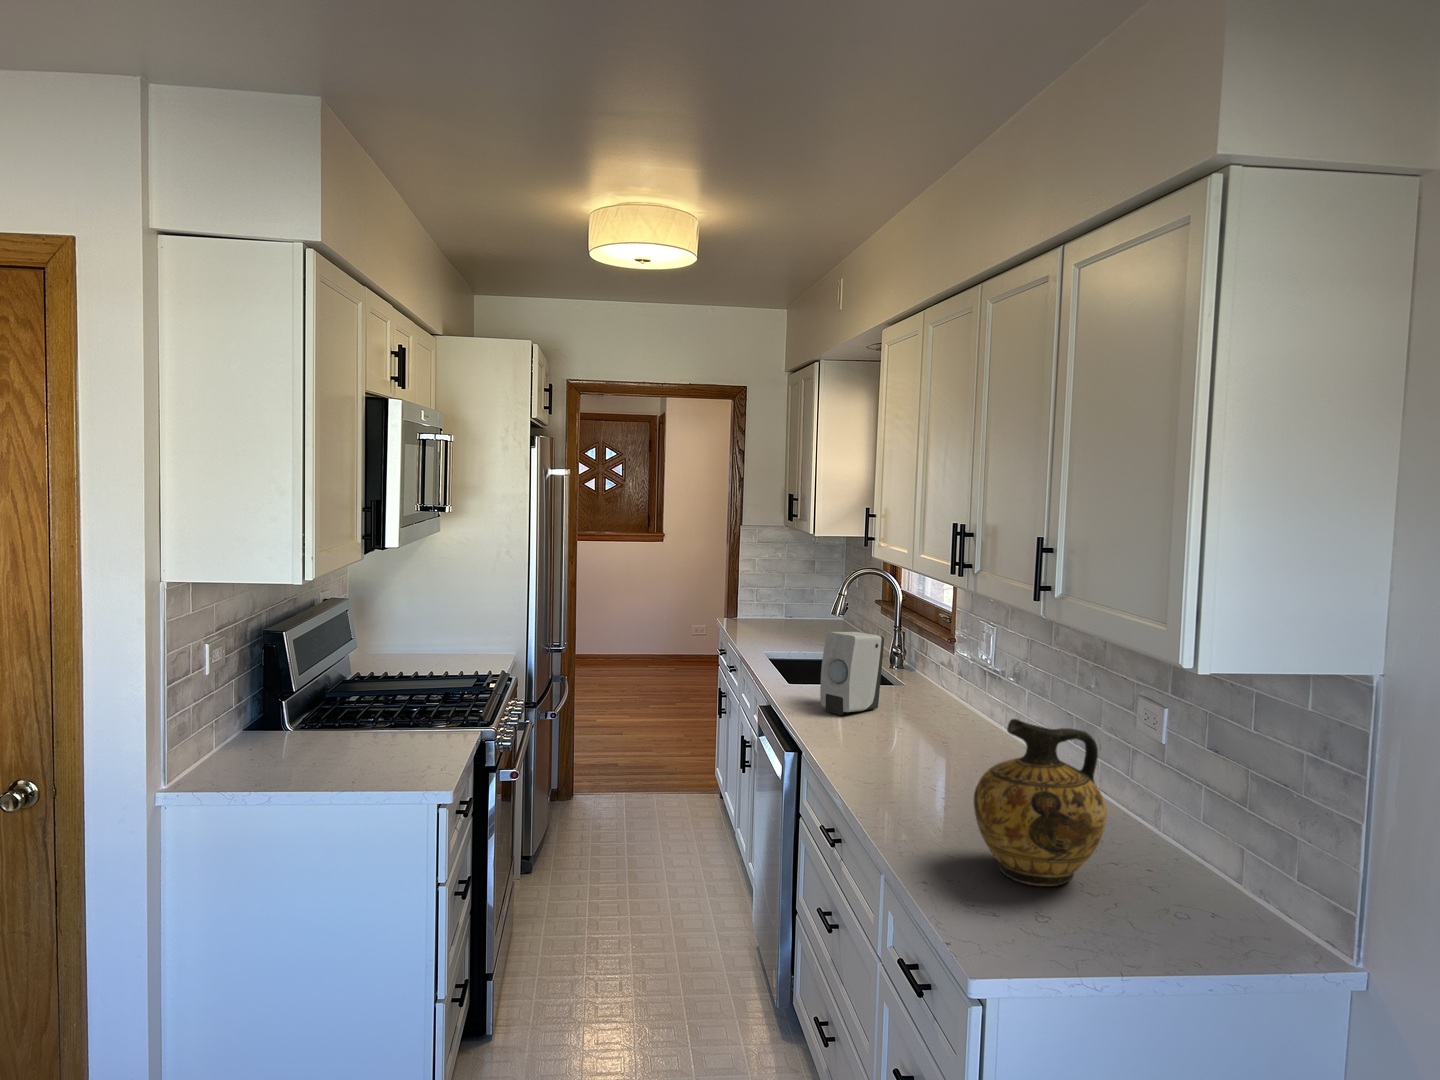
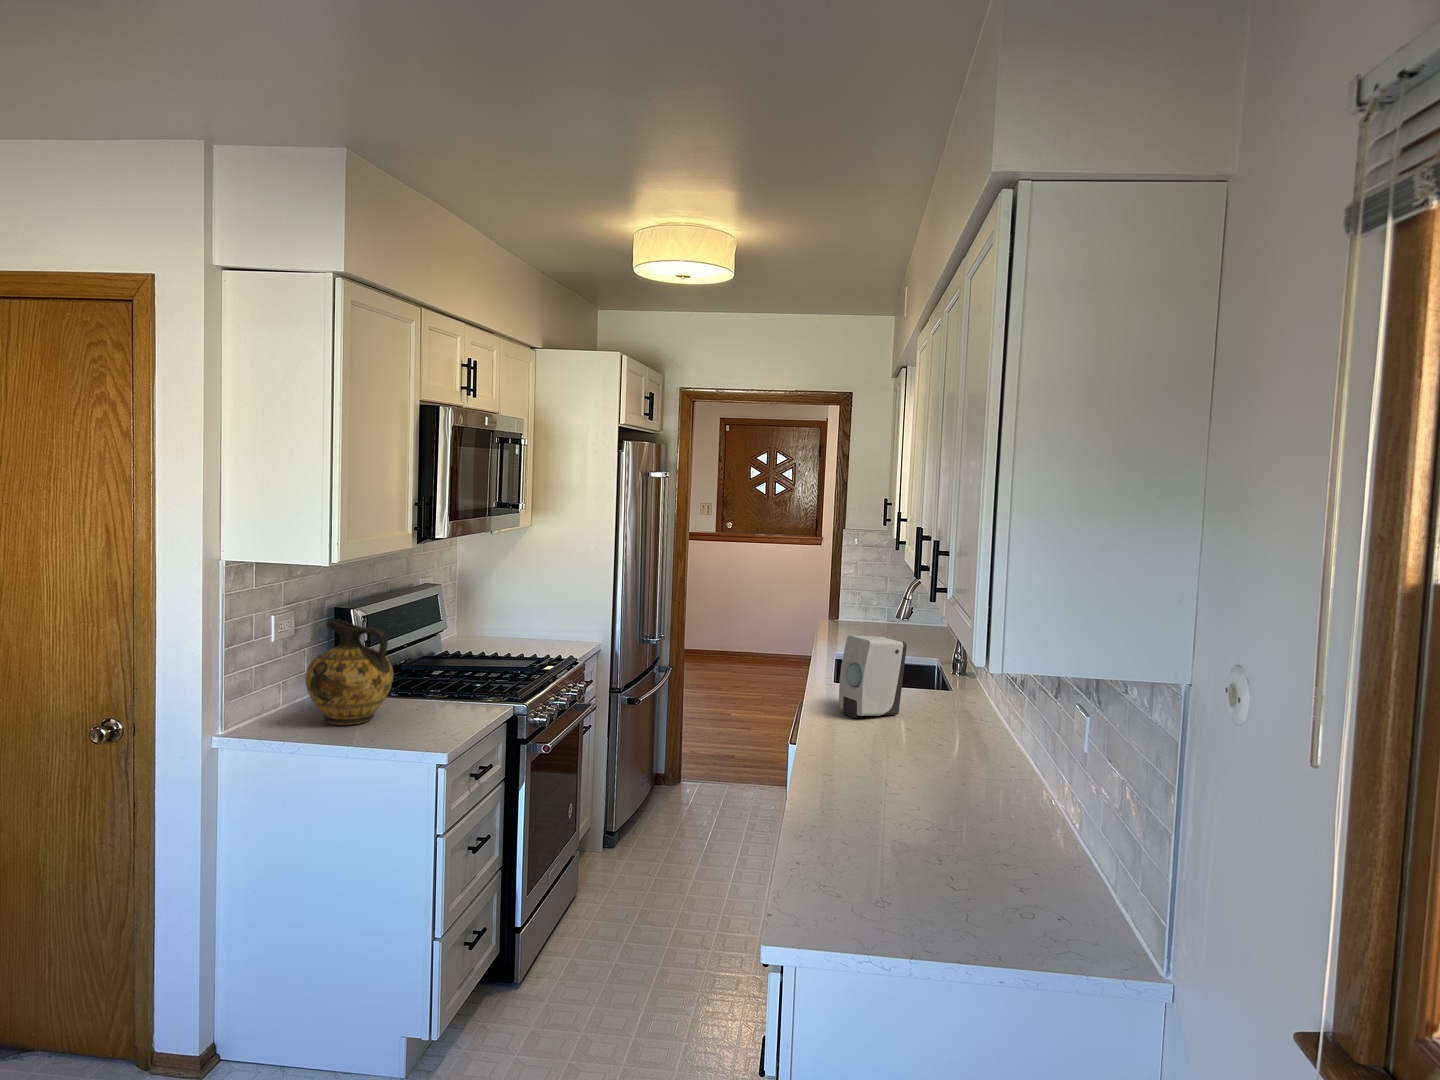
ceramic jug: present [974,719,1107,886] -> present [305,619,393,725]

